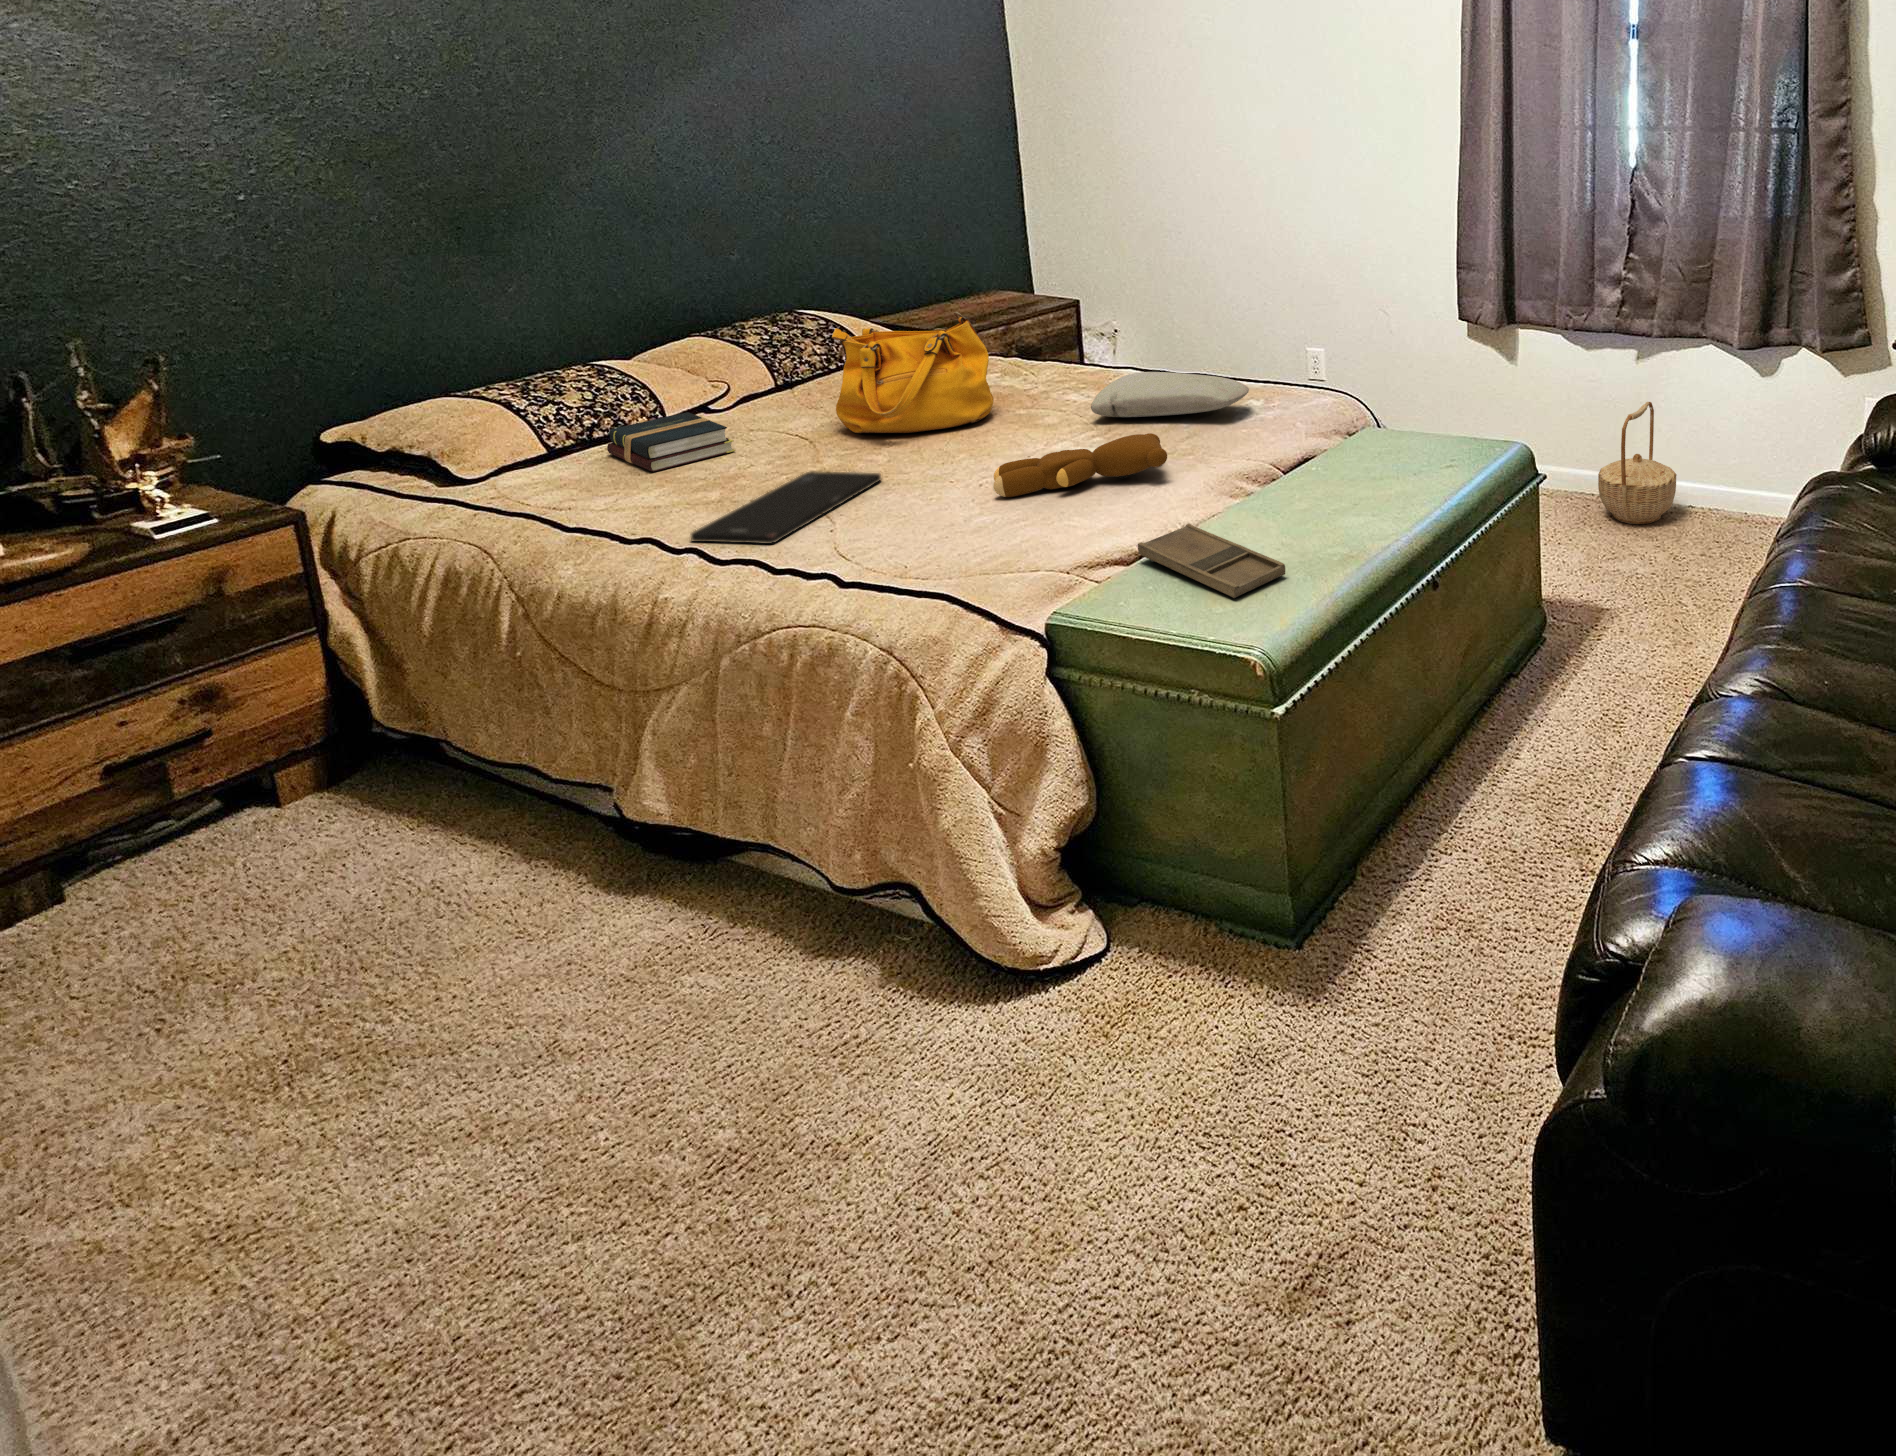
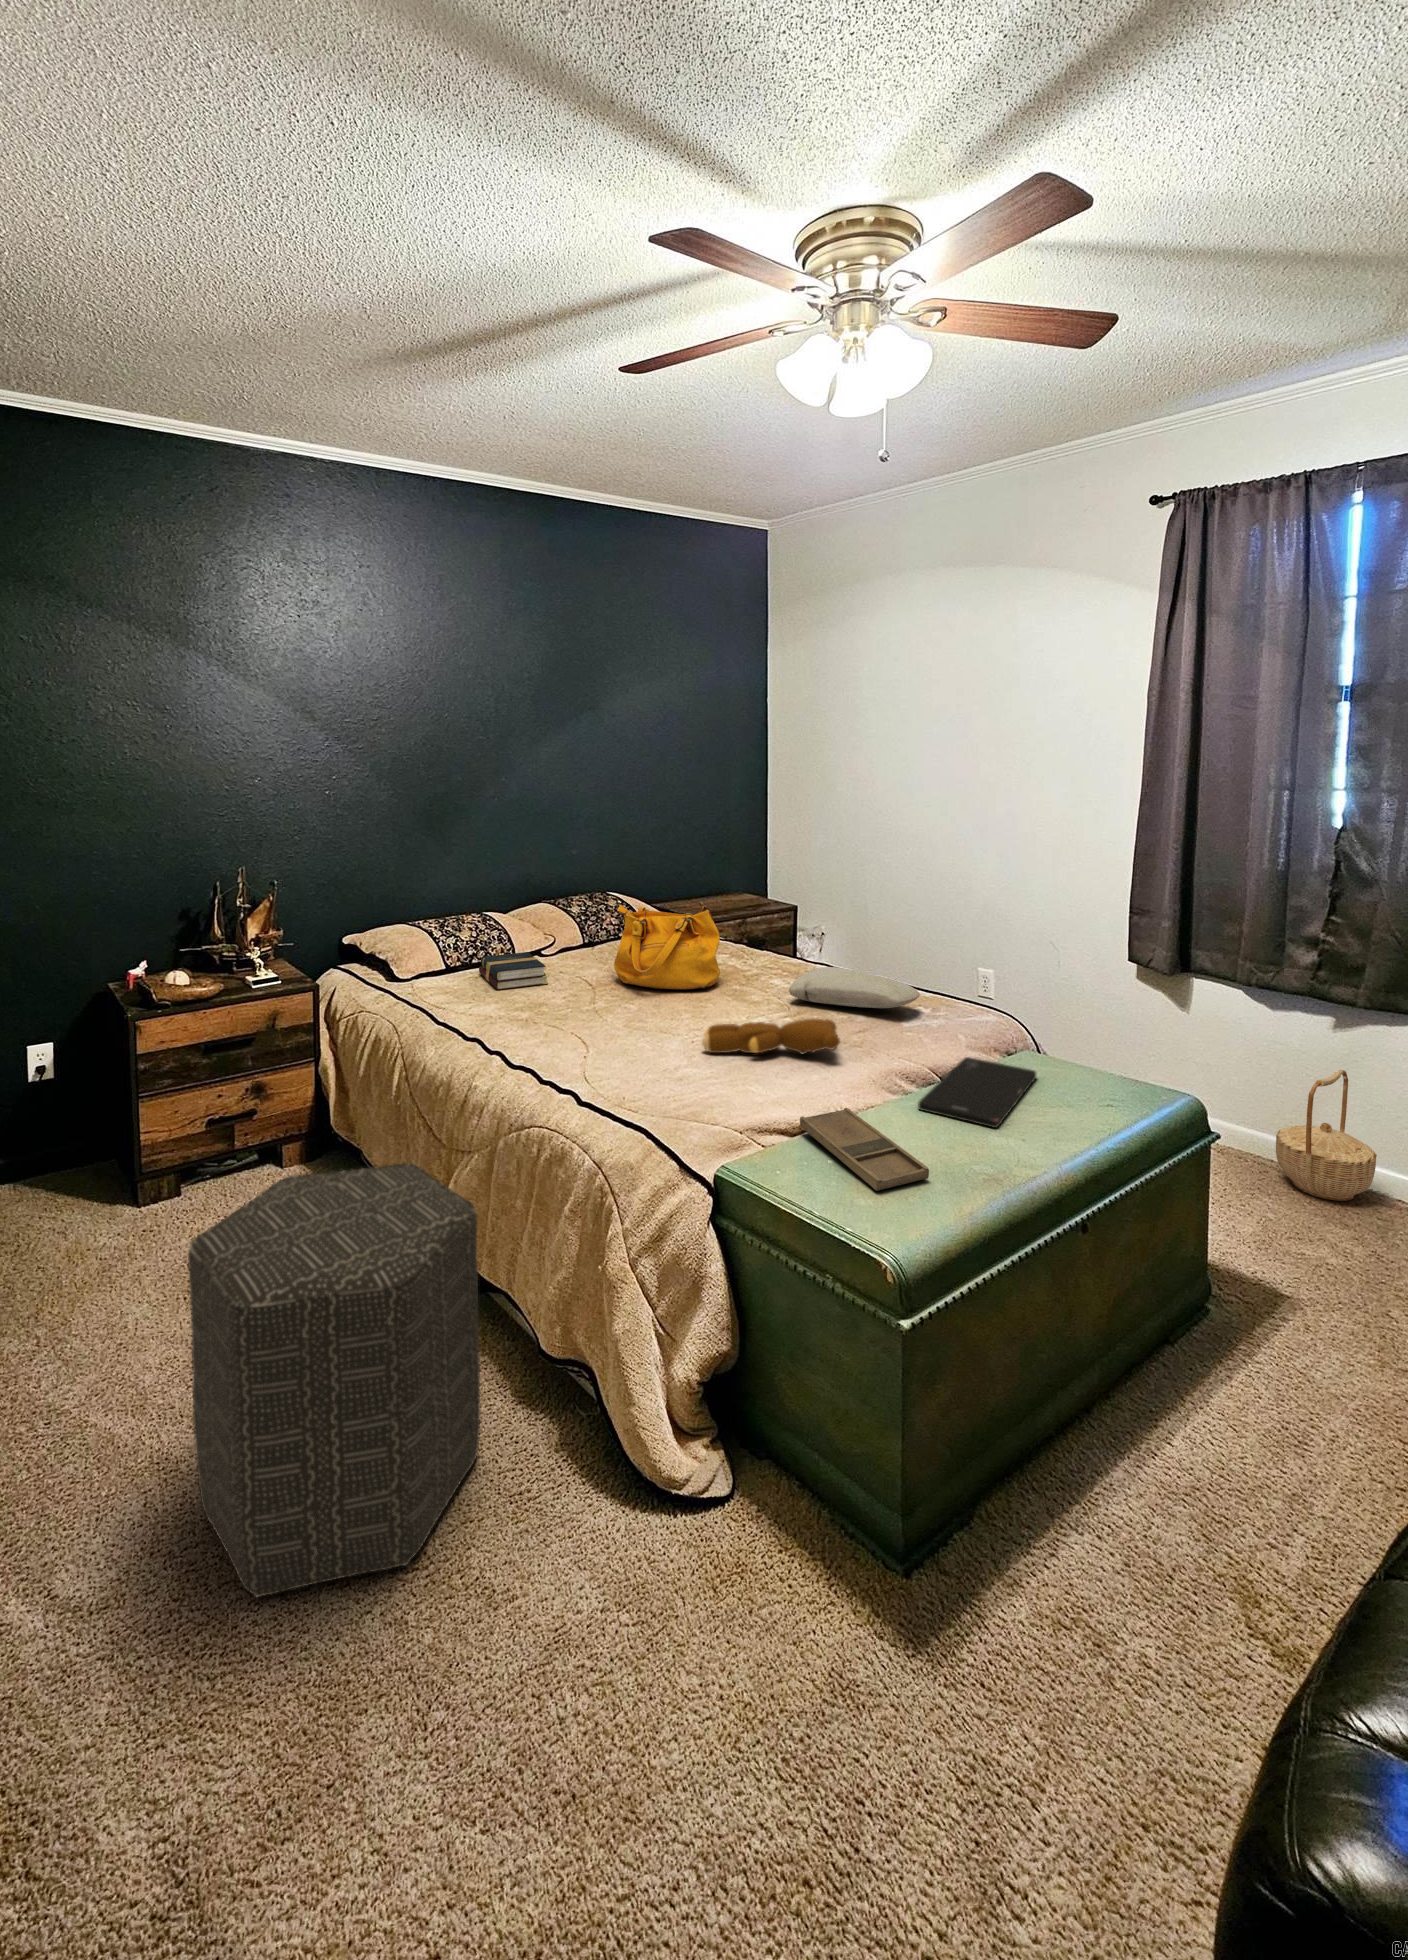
smartphone: present [691,471,881,544] -> present [918,1057,1036,1128]
ottoman: none [260,714,774,1285] -> present [188,1163,480,1597]

